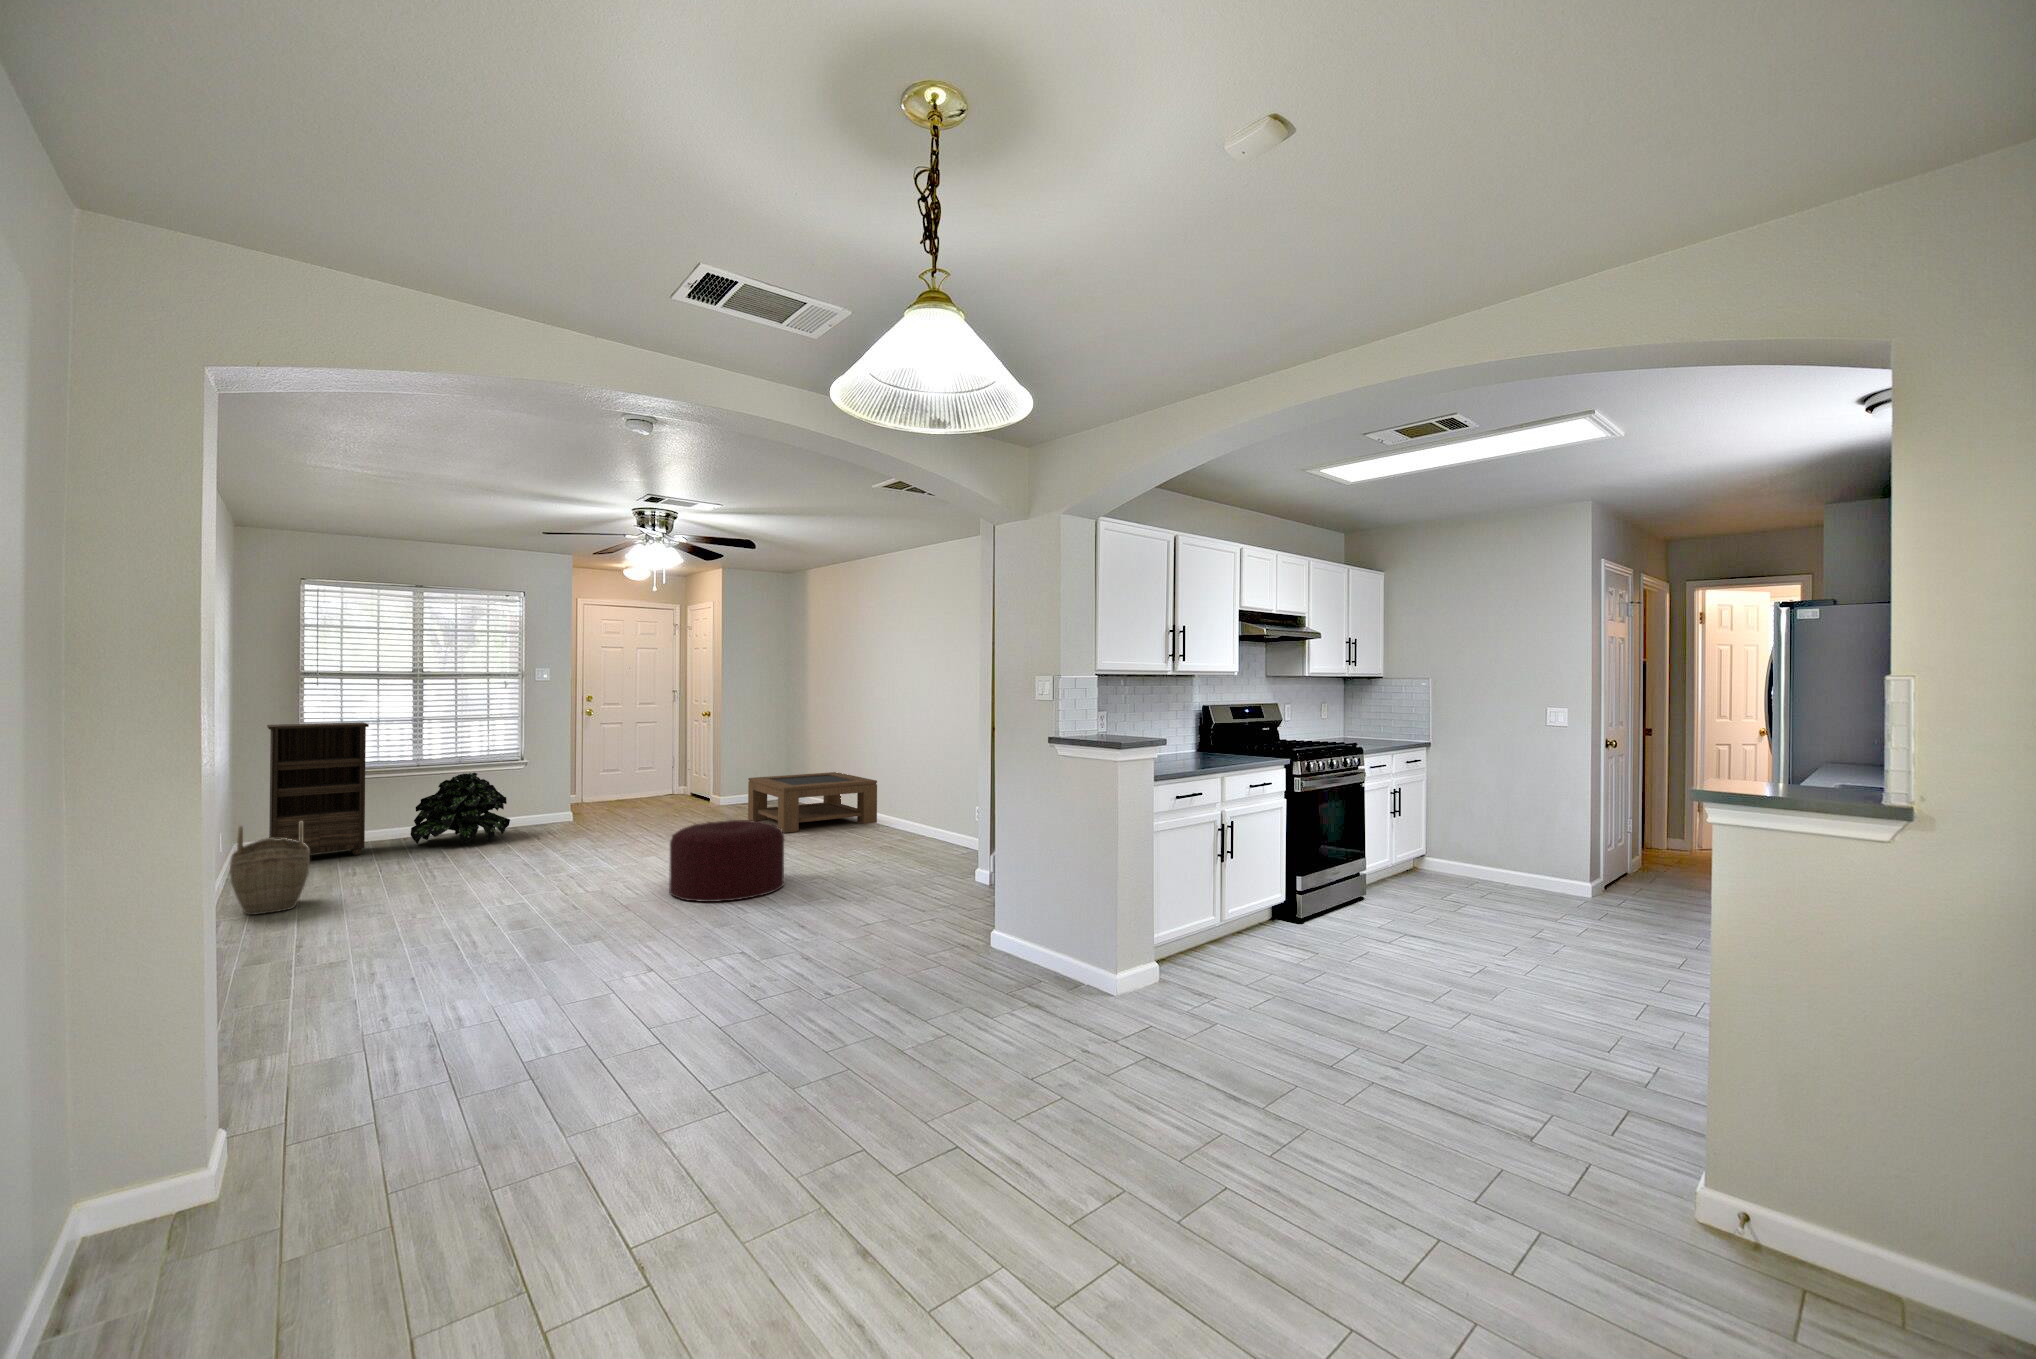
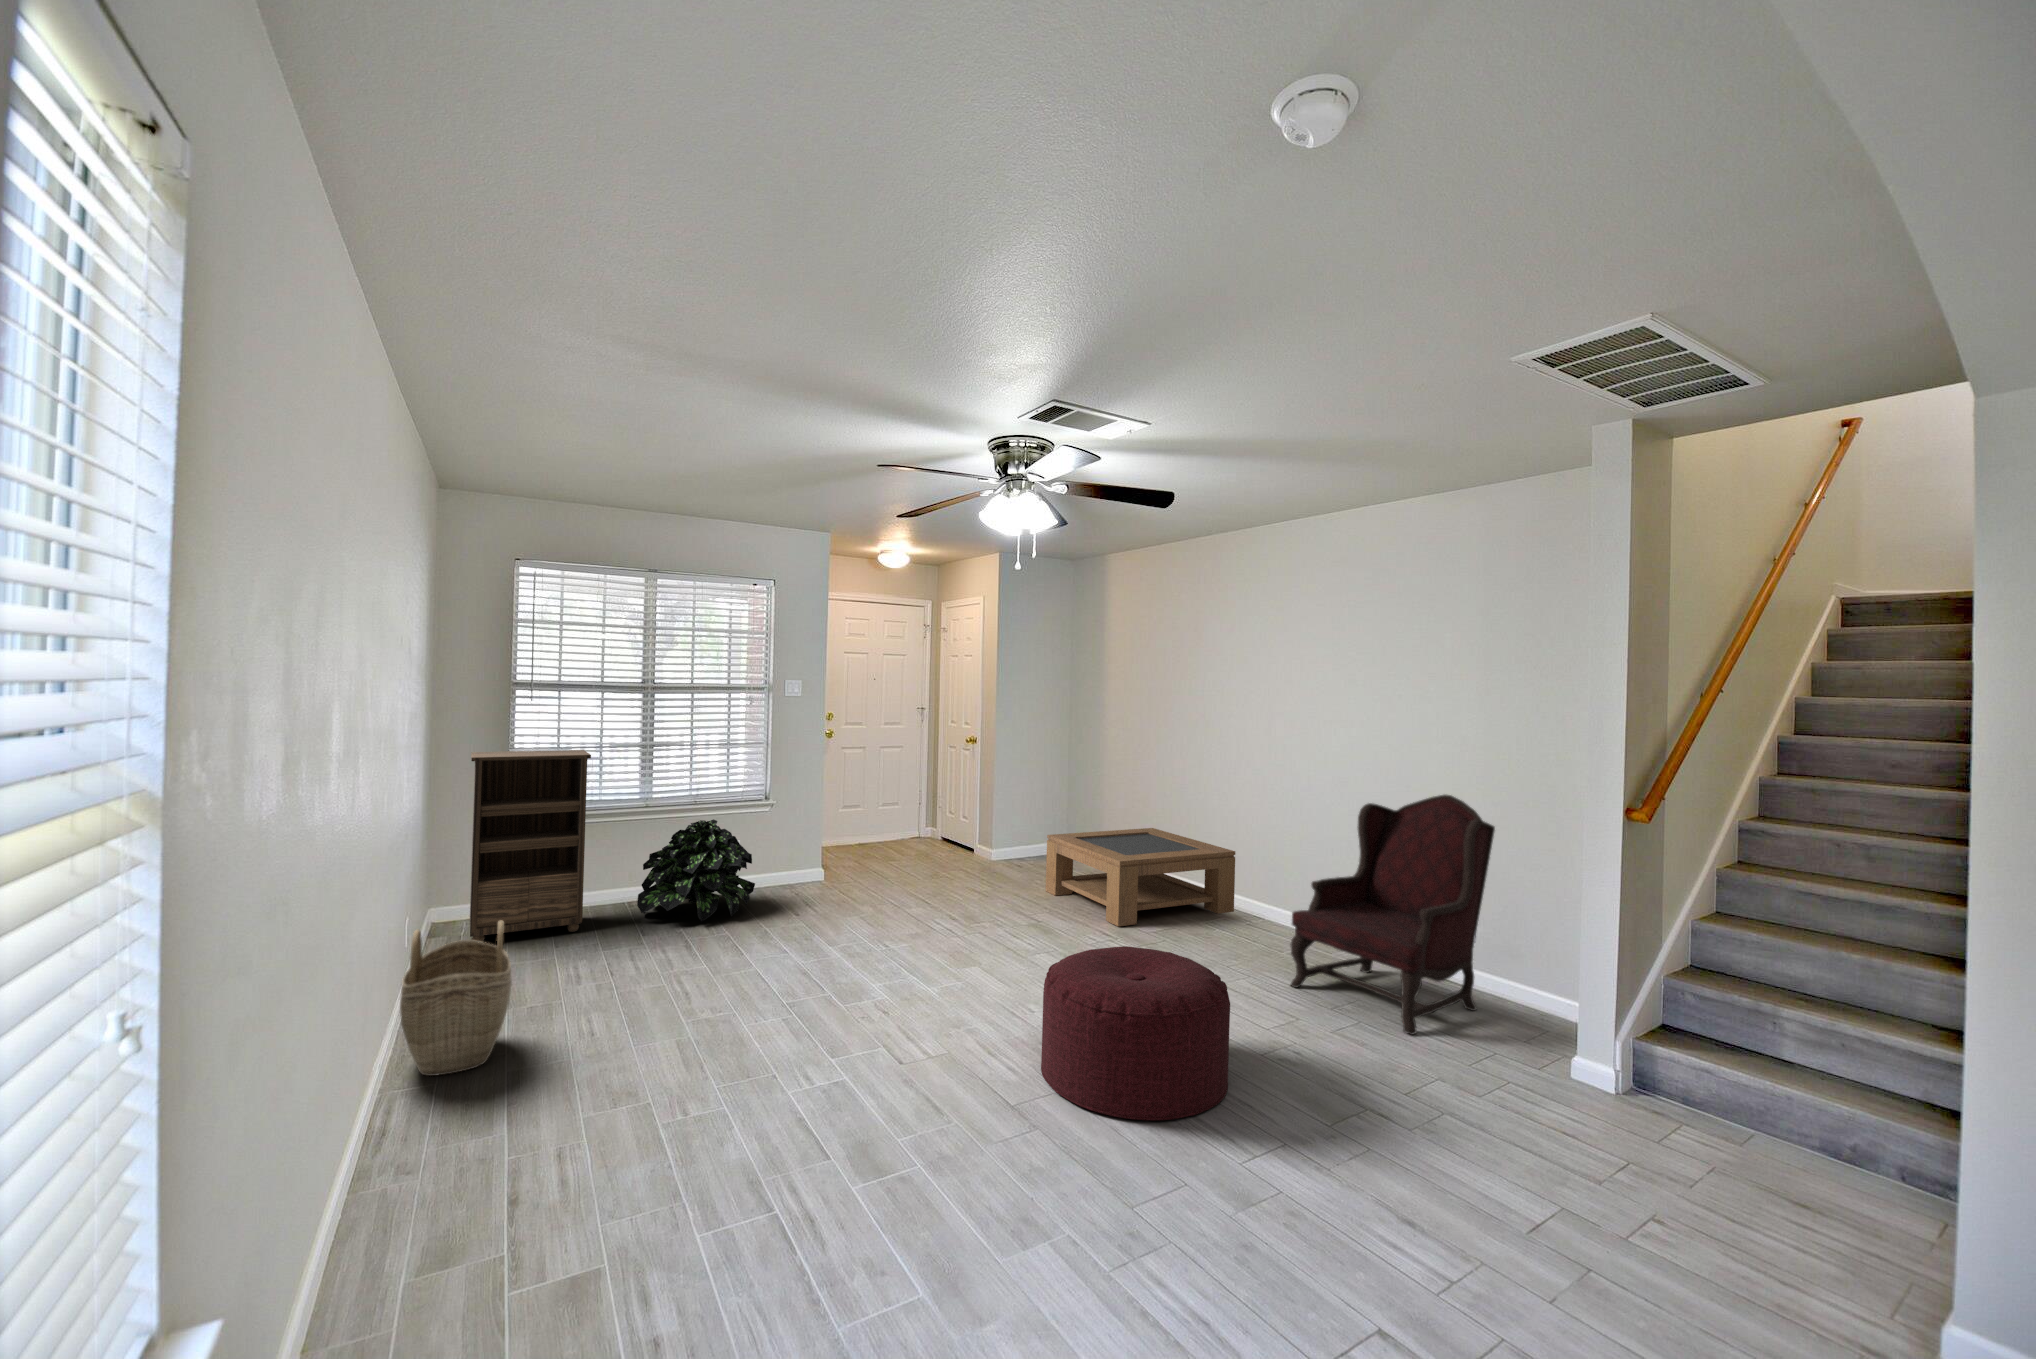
armchair: none [870,729,988,866] -> present [1290,795,1495,1035]

